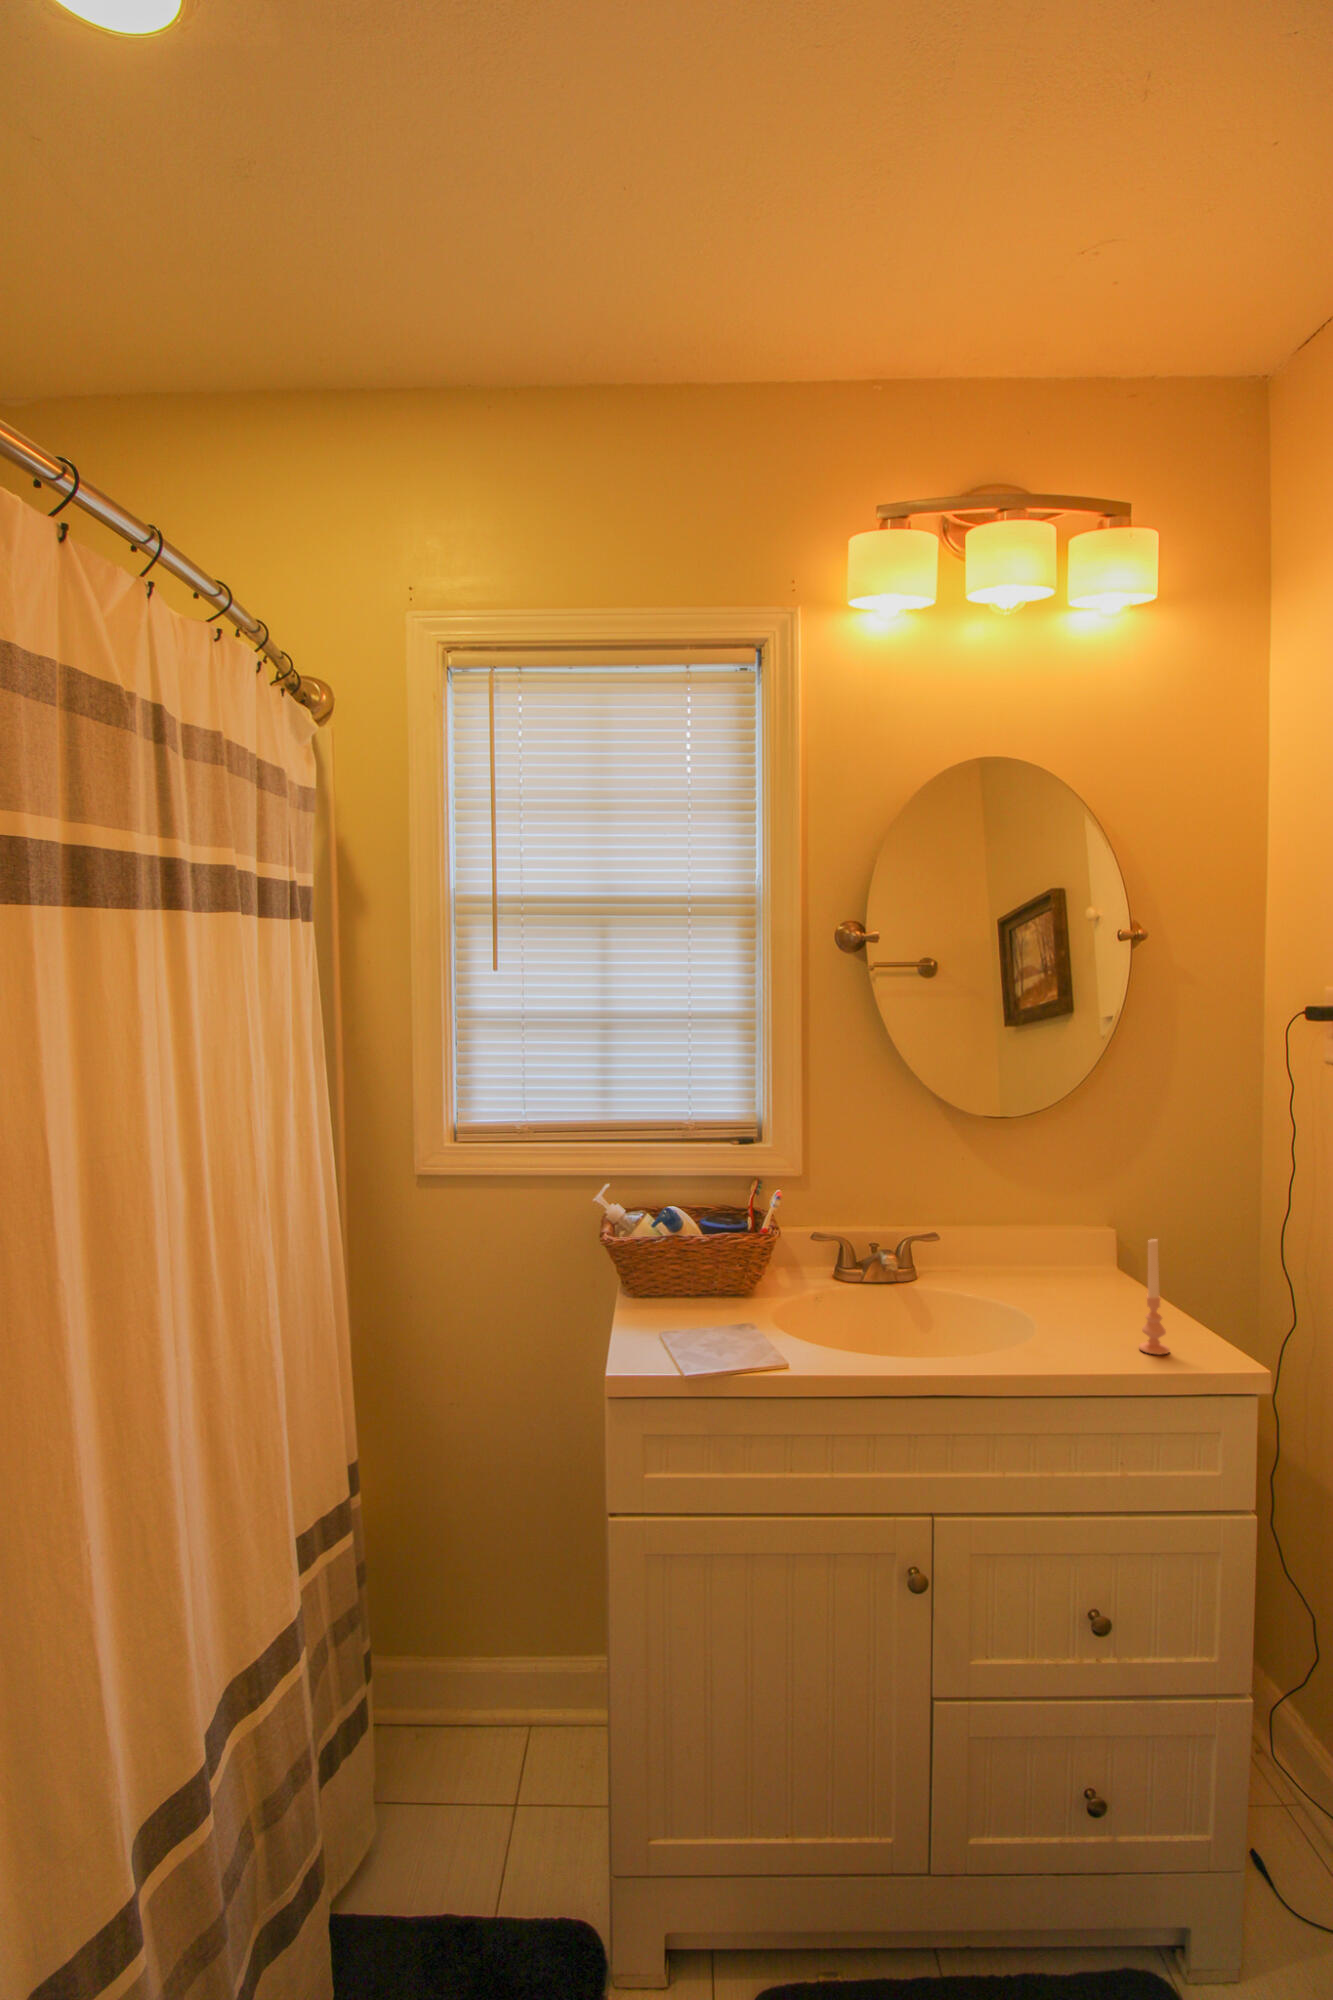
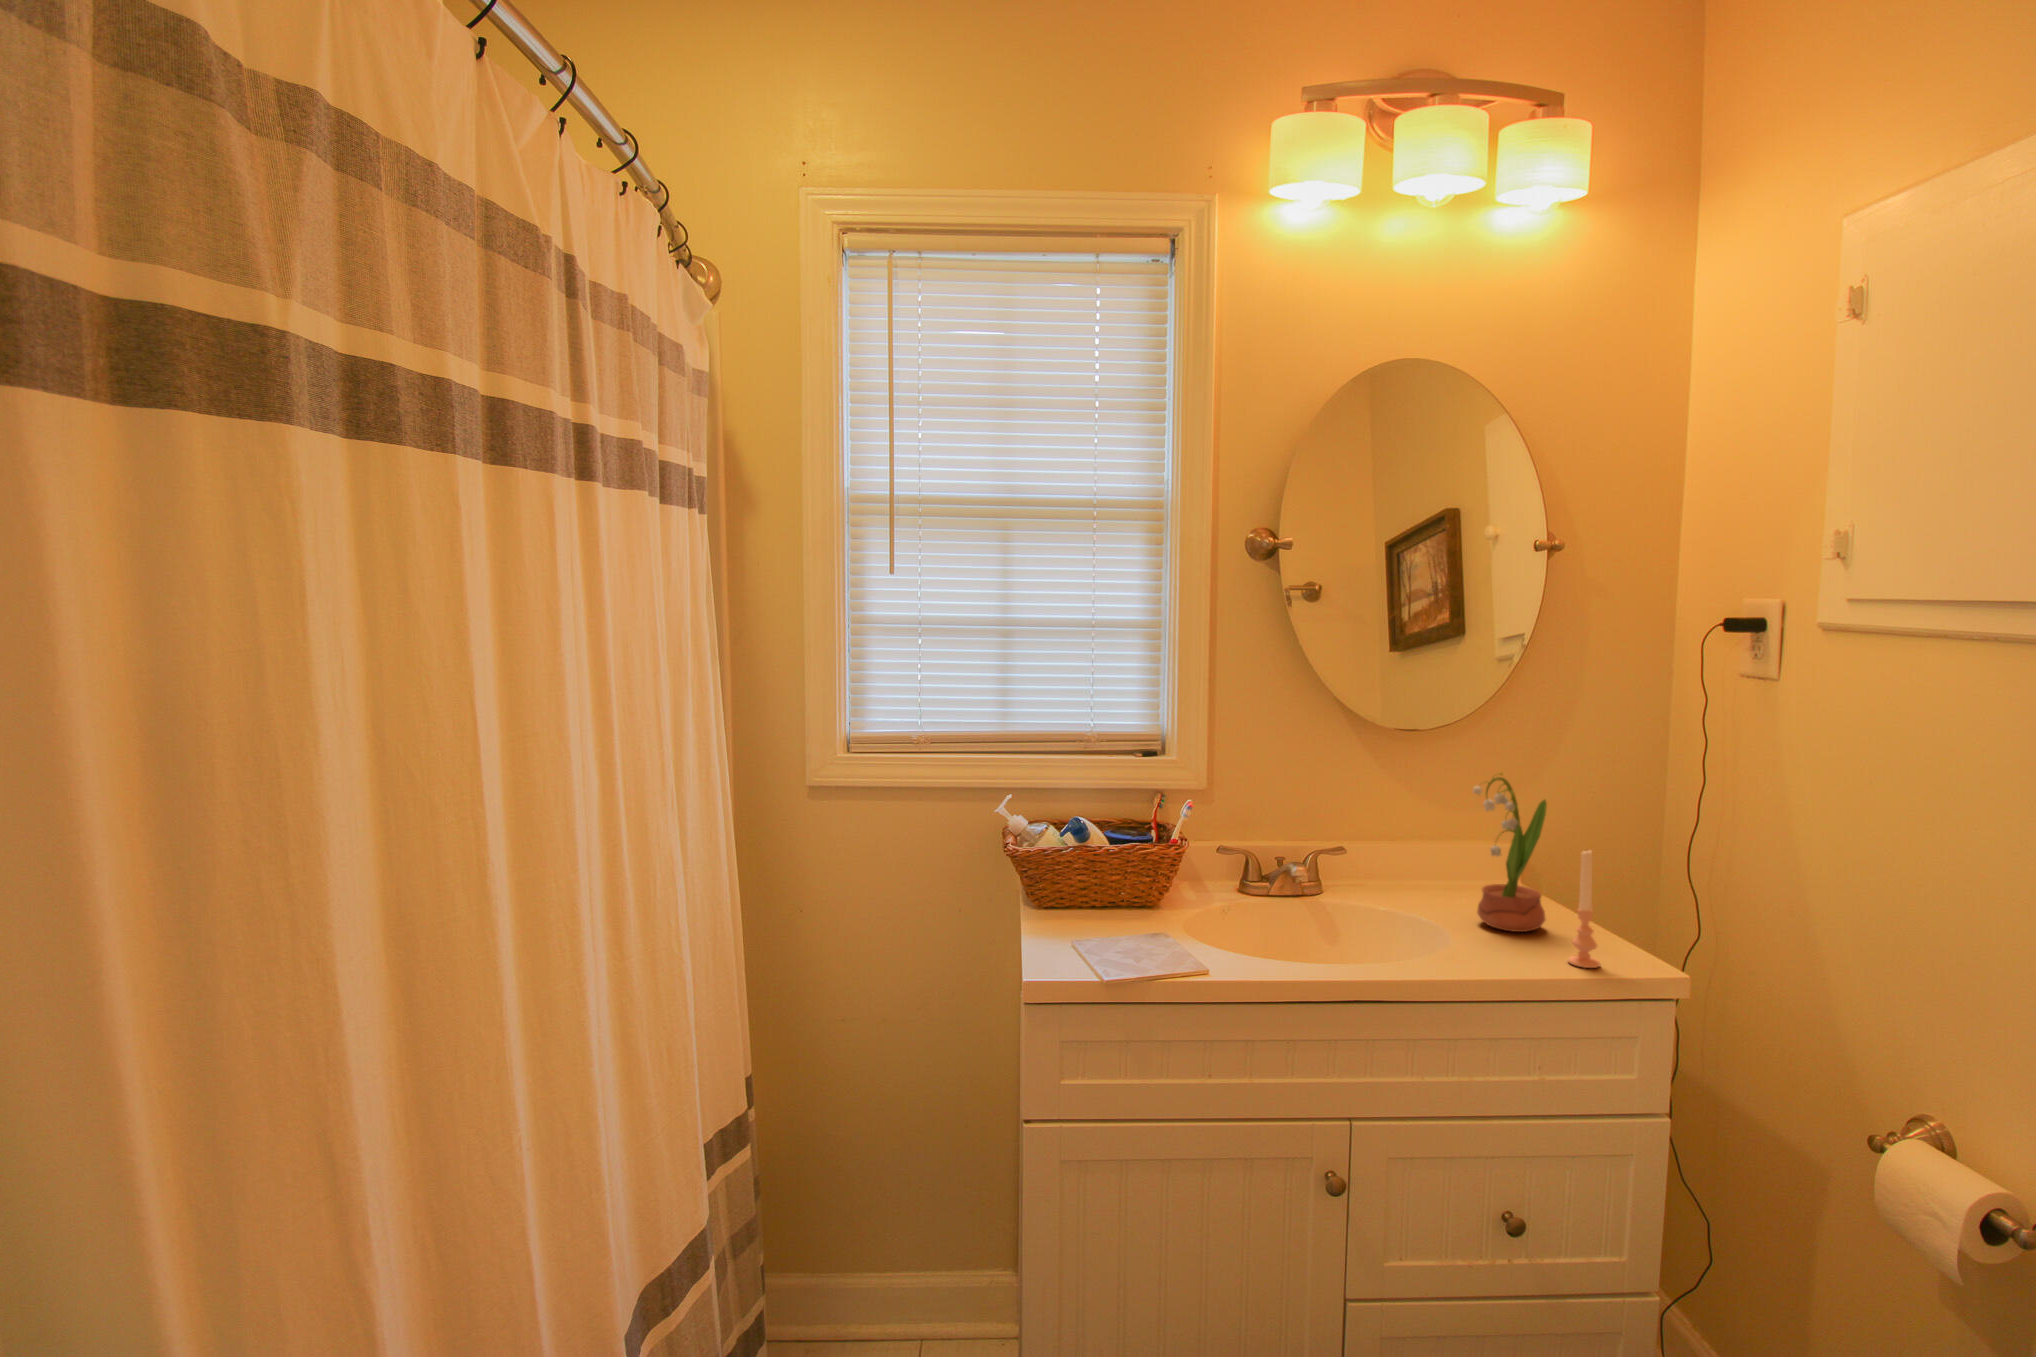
potted flower: none [1052,1160,1128,1318] -> present [1473,773,1547,932]

